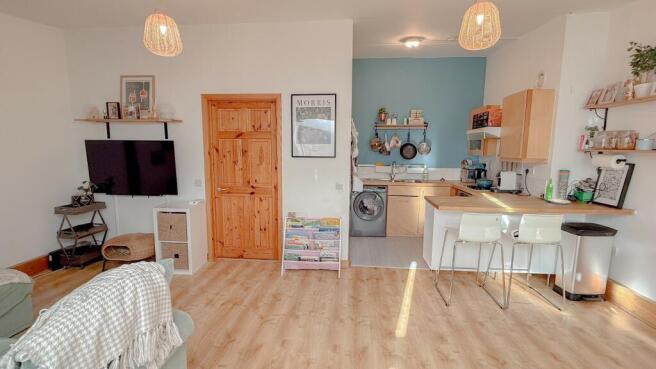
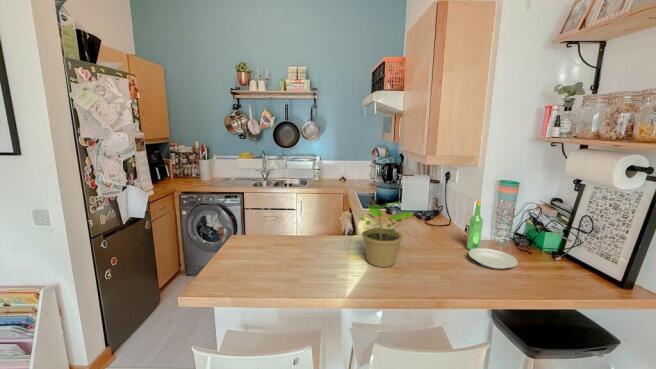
potted plant: none [497,174,526,202] -> present [359,202,413,267]

